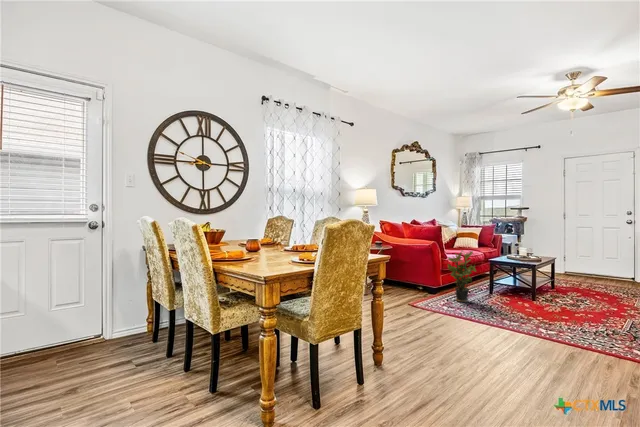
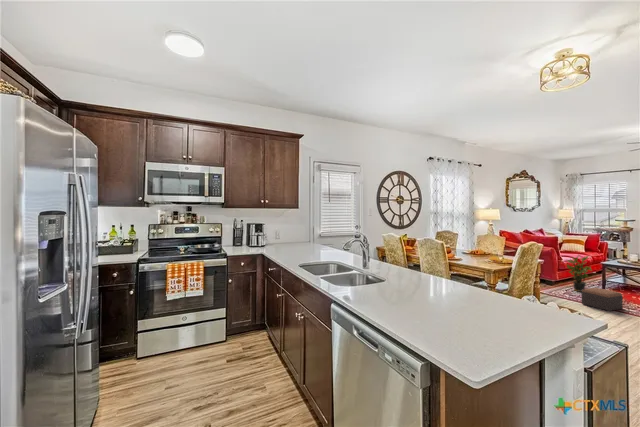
footstool: none [457,297,505,333] -> present [582,288,623,311]

